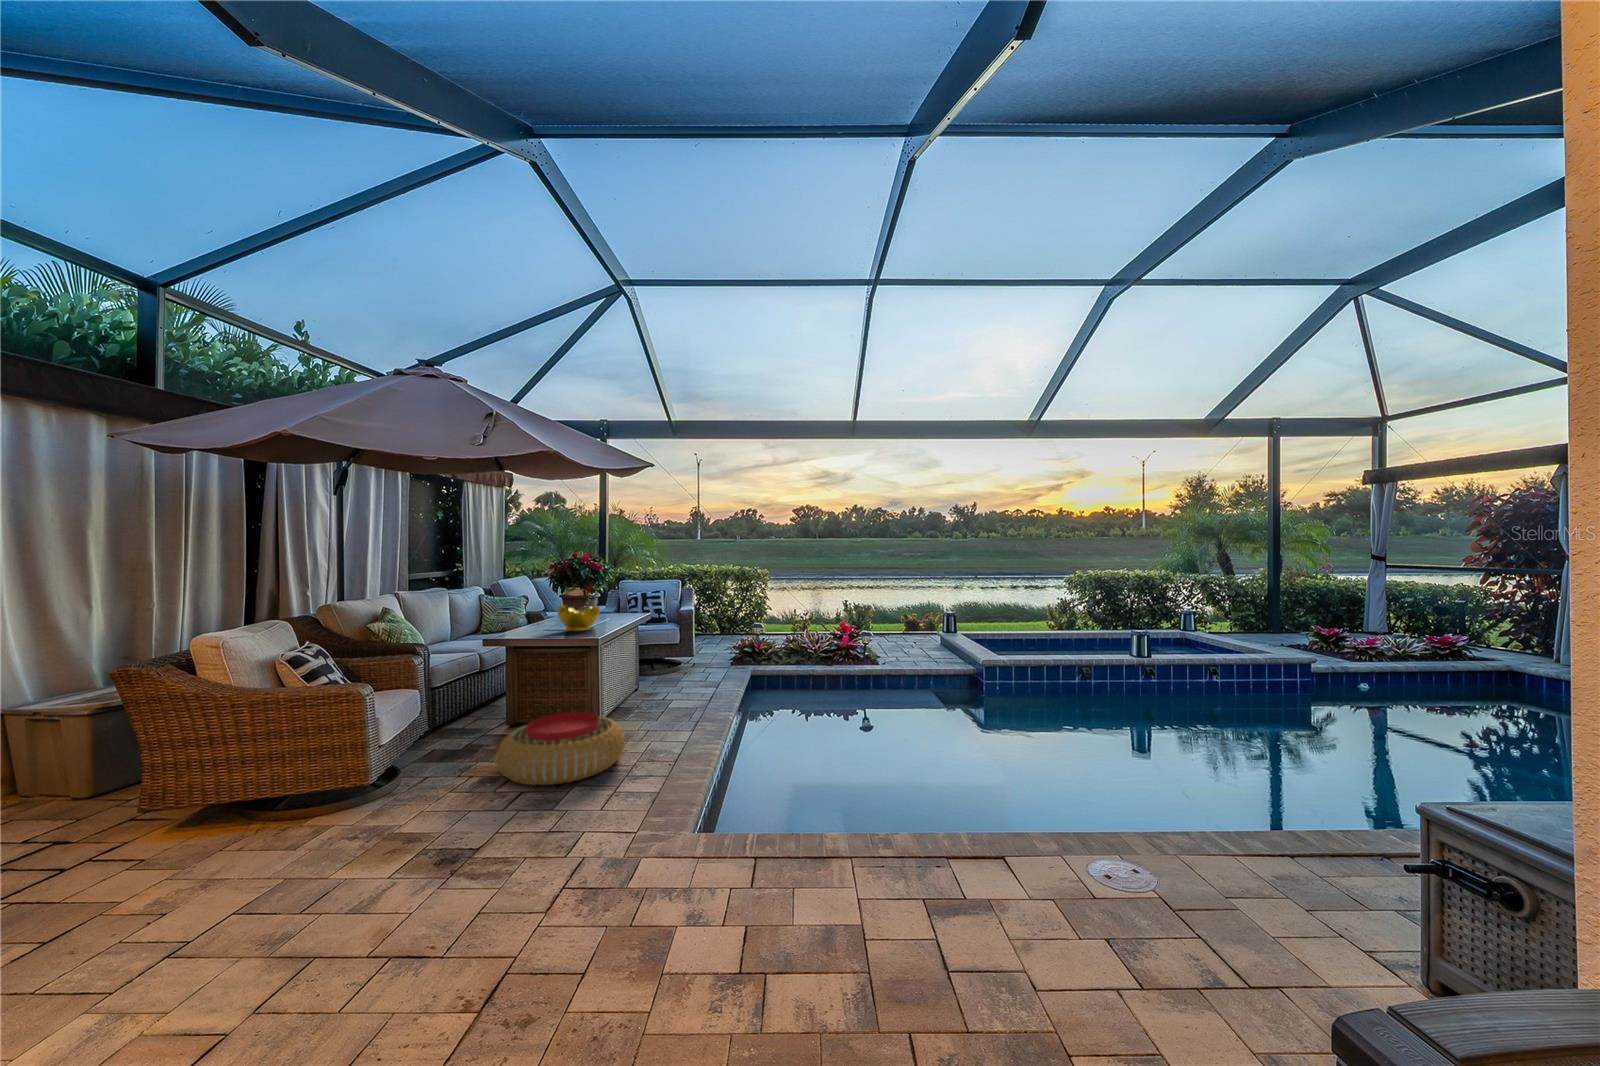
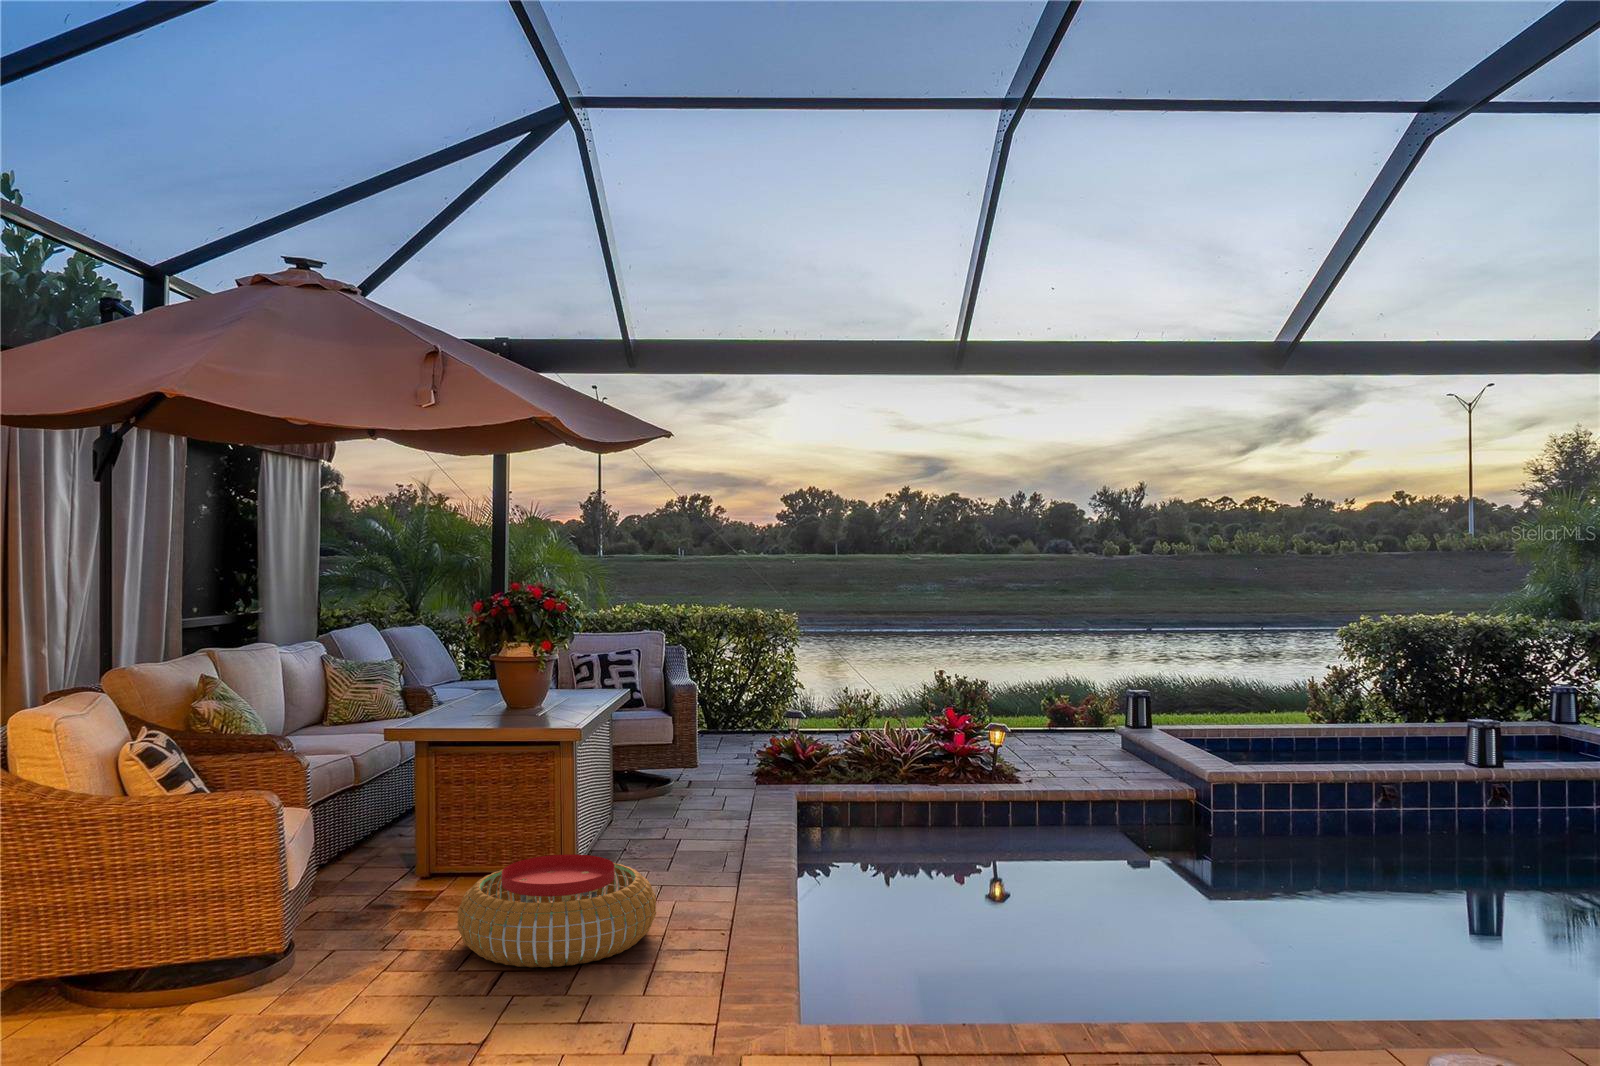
decorative bowl: present [558,605,600,631] -> none [505,674,575,722]

